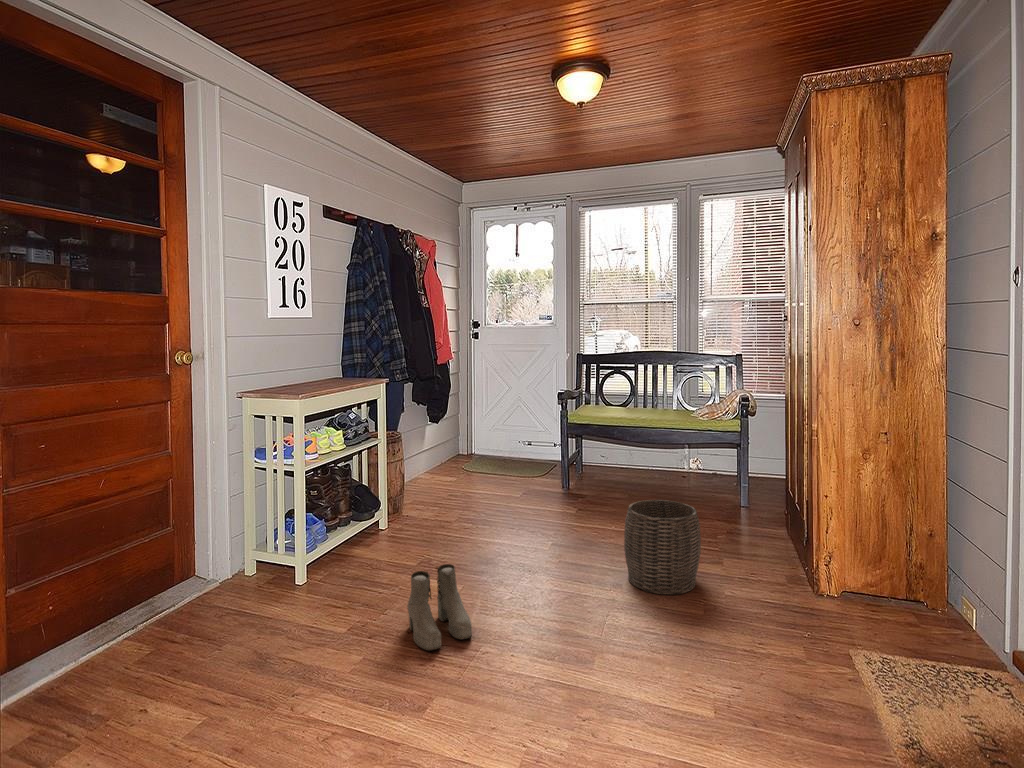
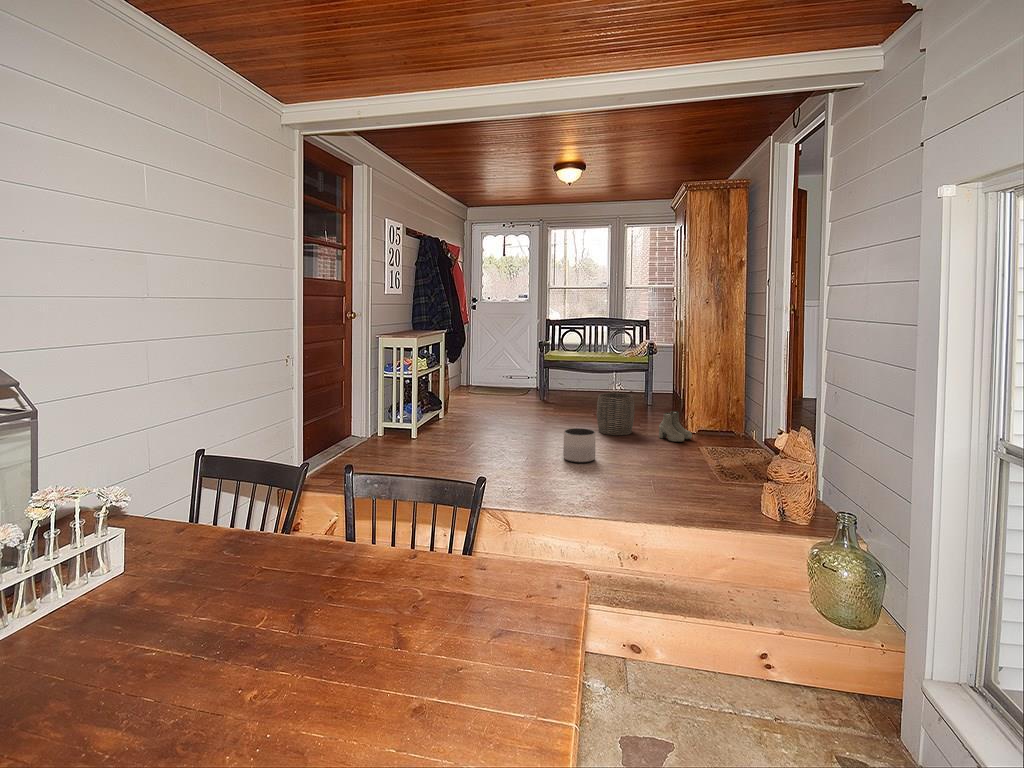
boots: present [407,564,472,651] -> present [659,411,692,442]
planter: none [510,609,585,709] -> present [563,428,596,463]

